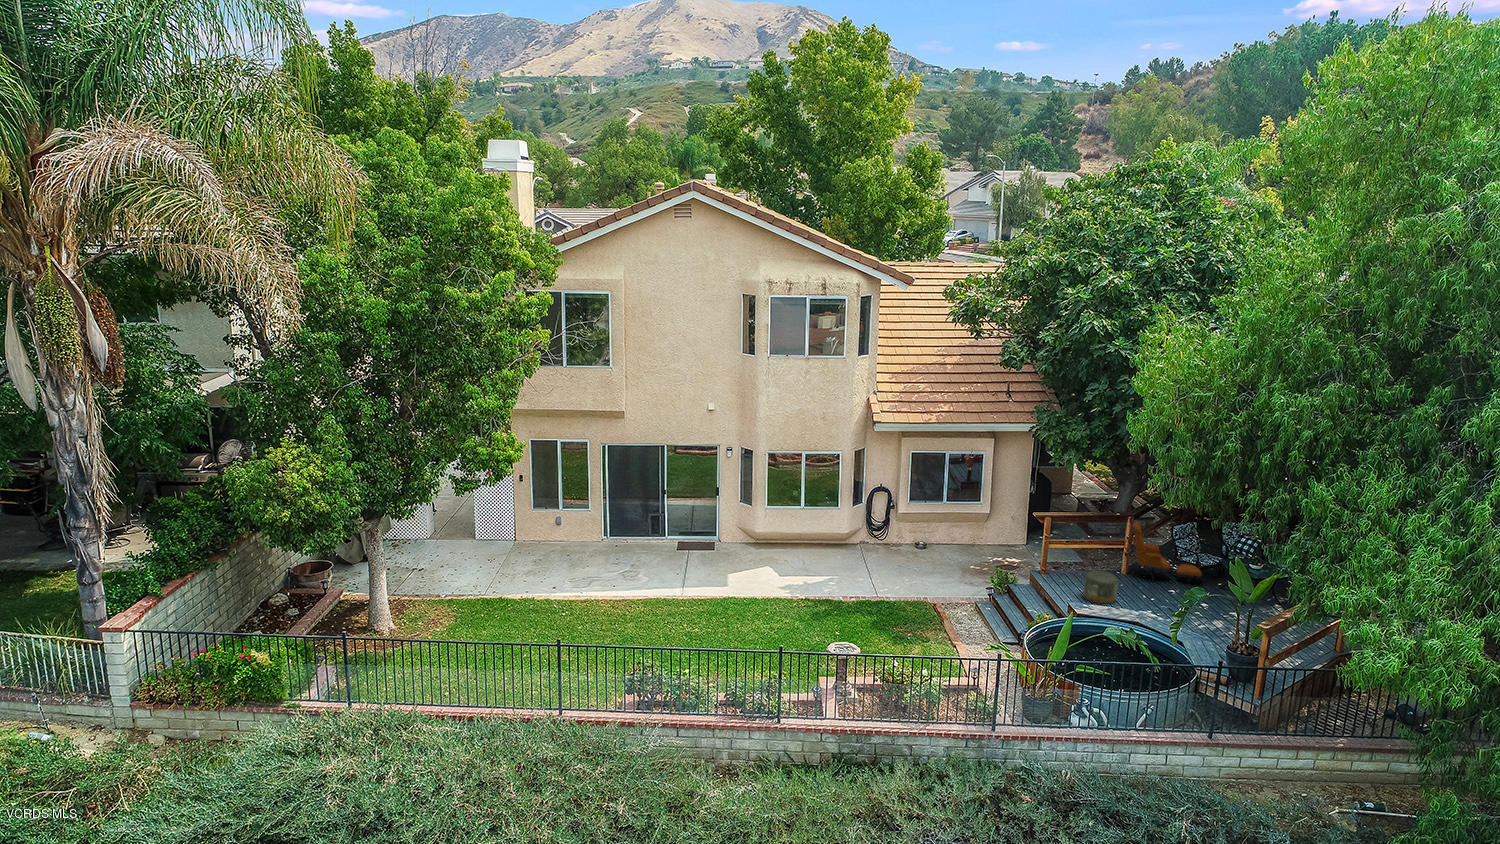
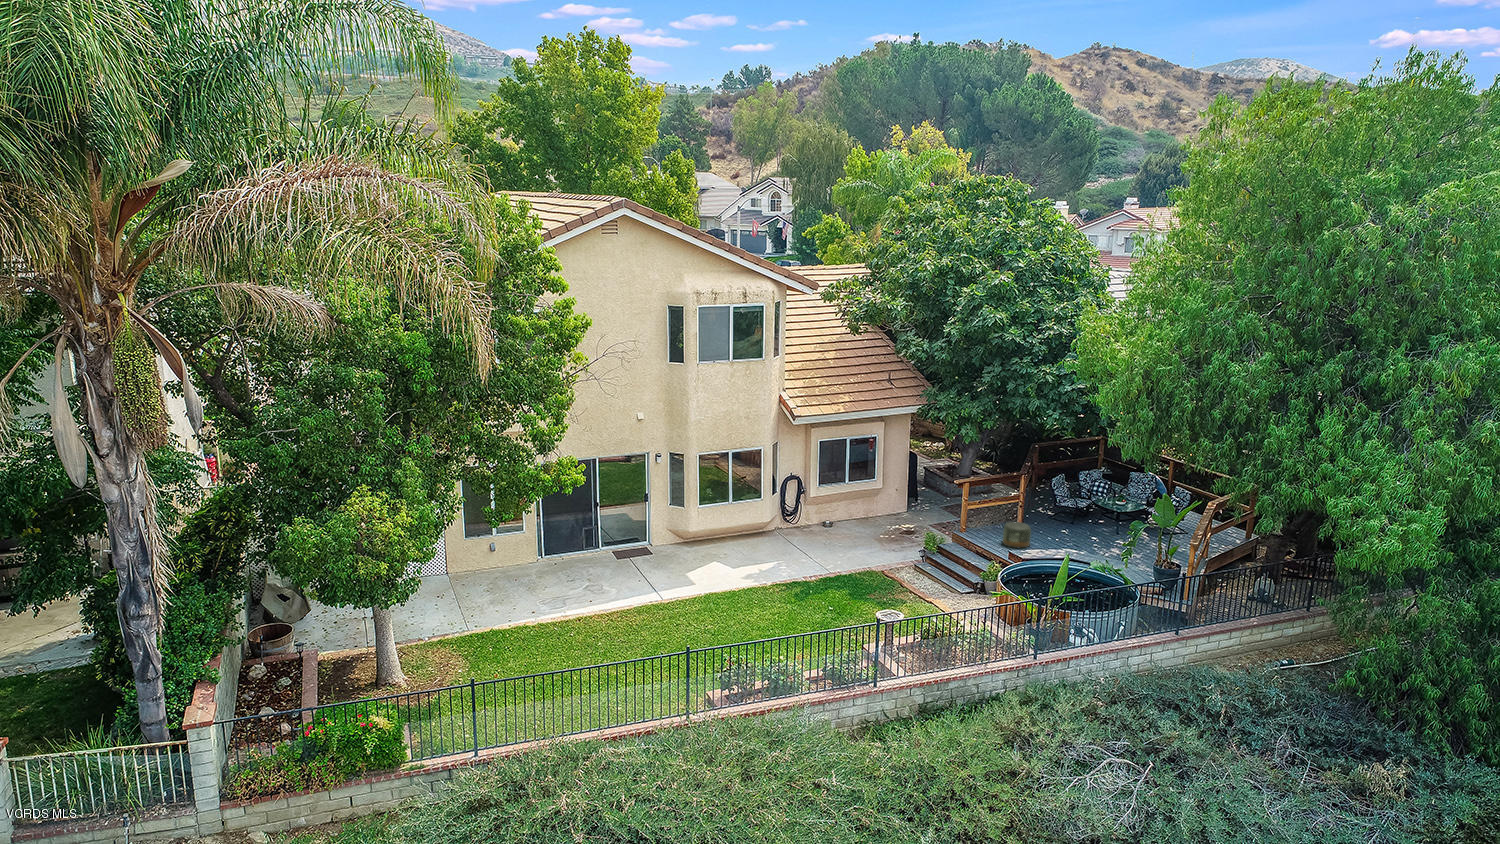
lounge chair: present [1134,522,1201,584] -> none [1018,479,1071,528]

